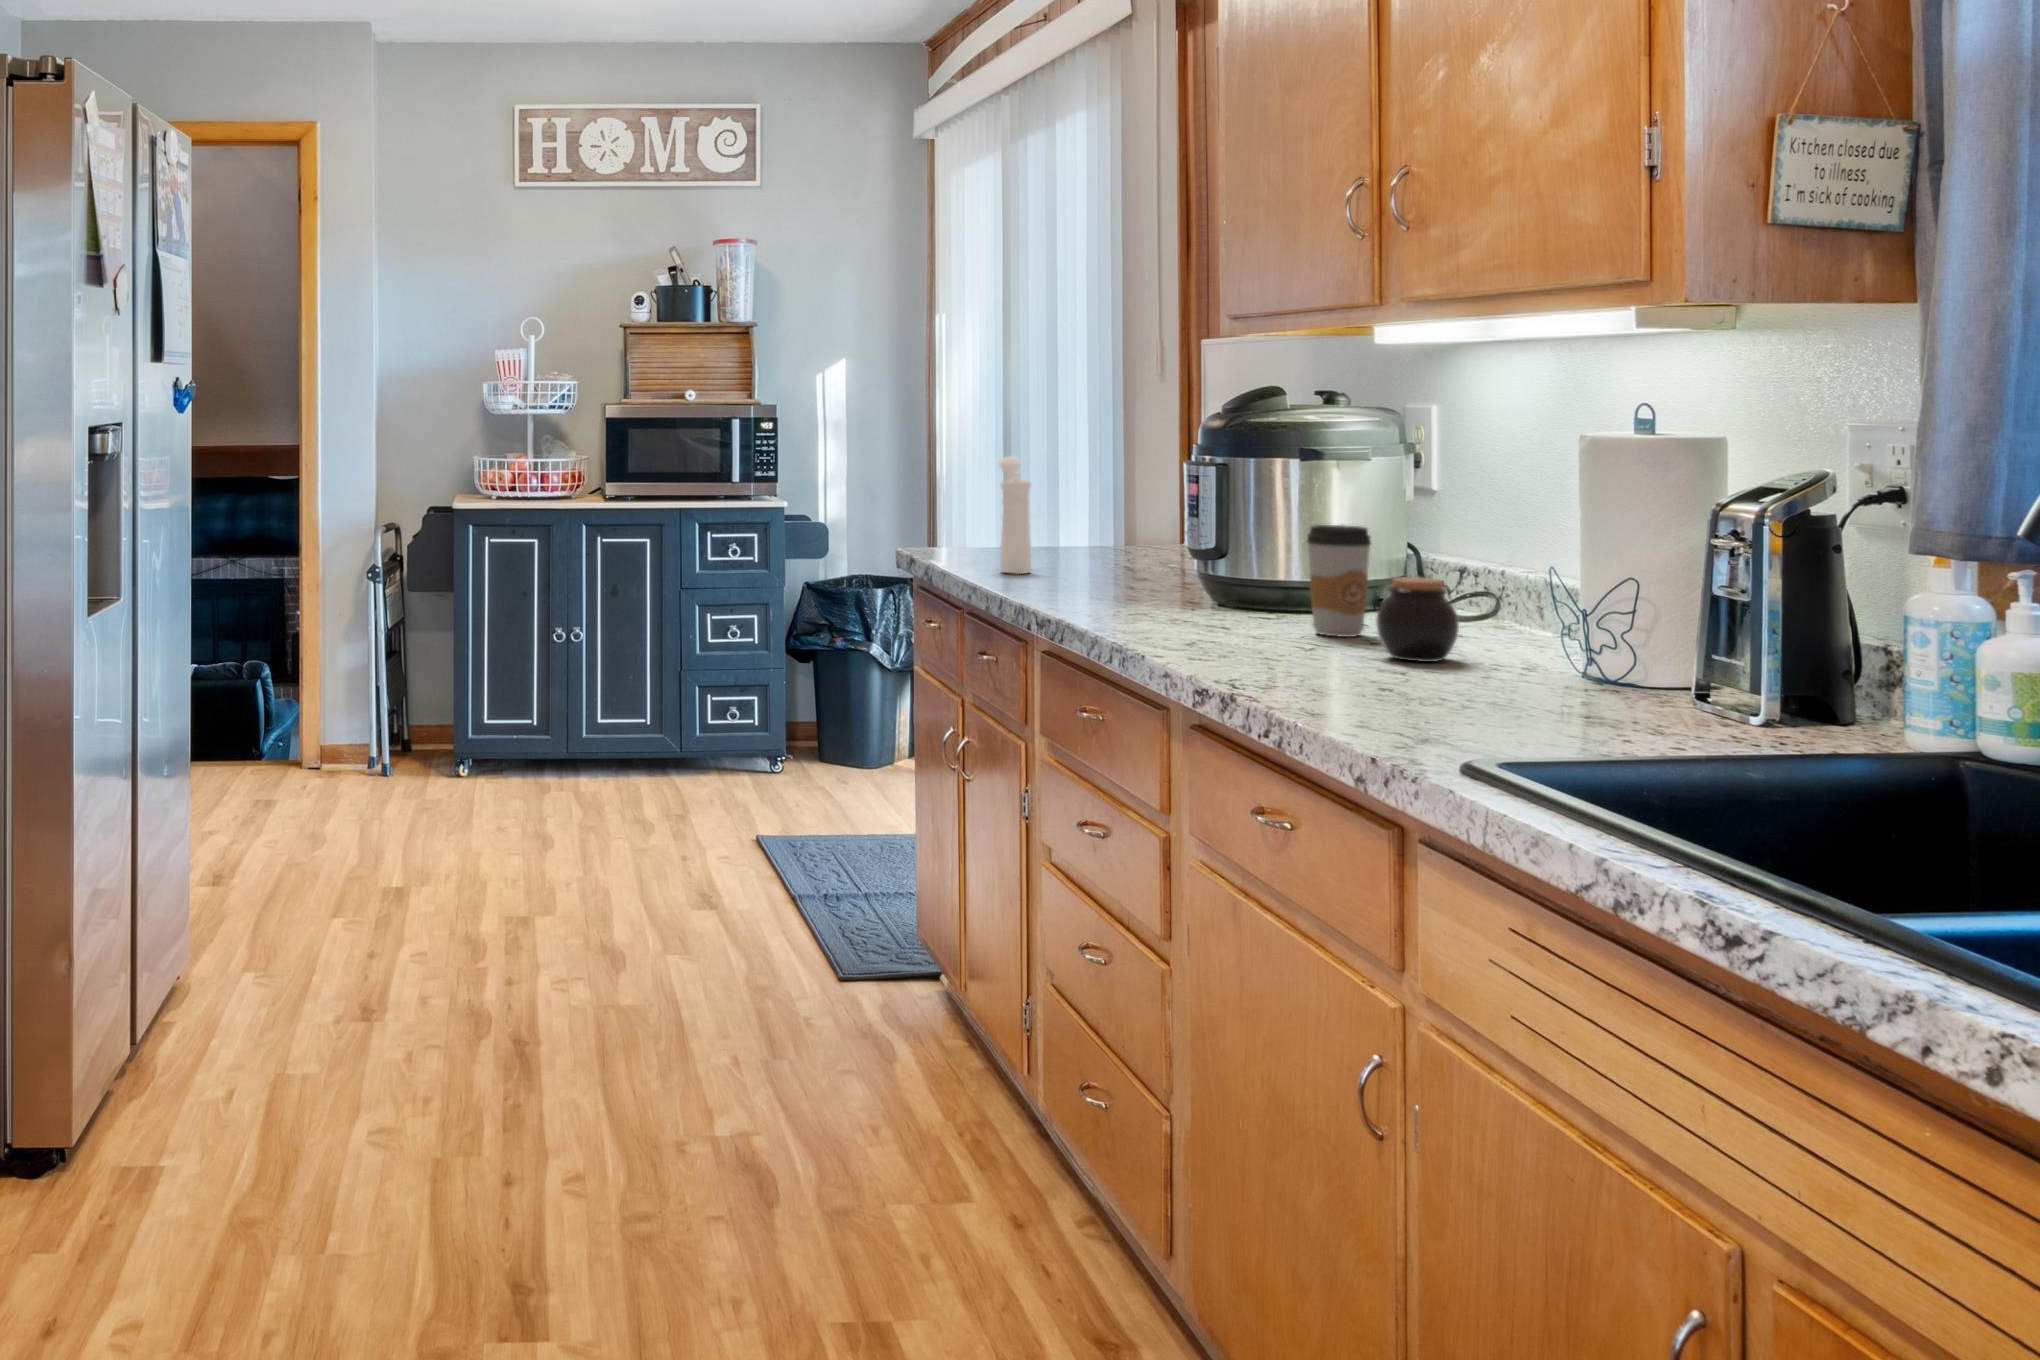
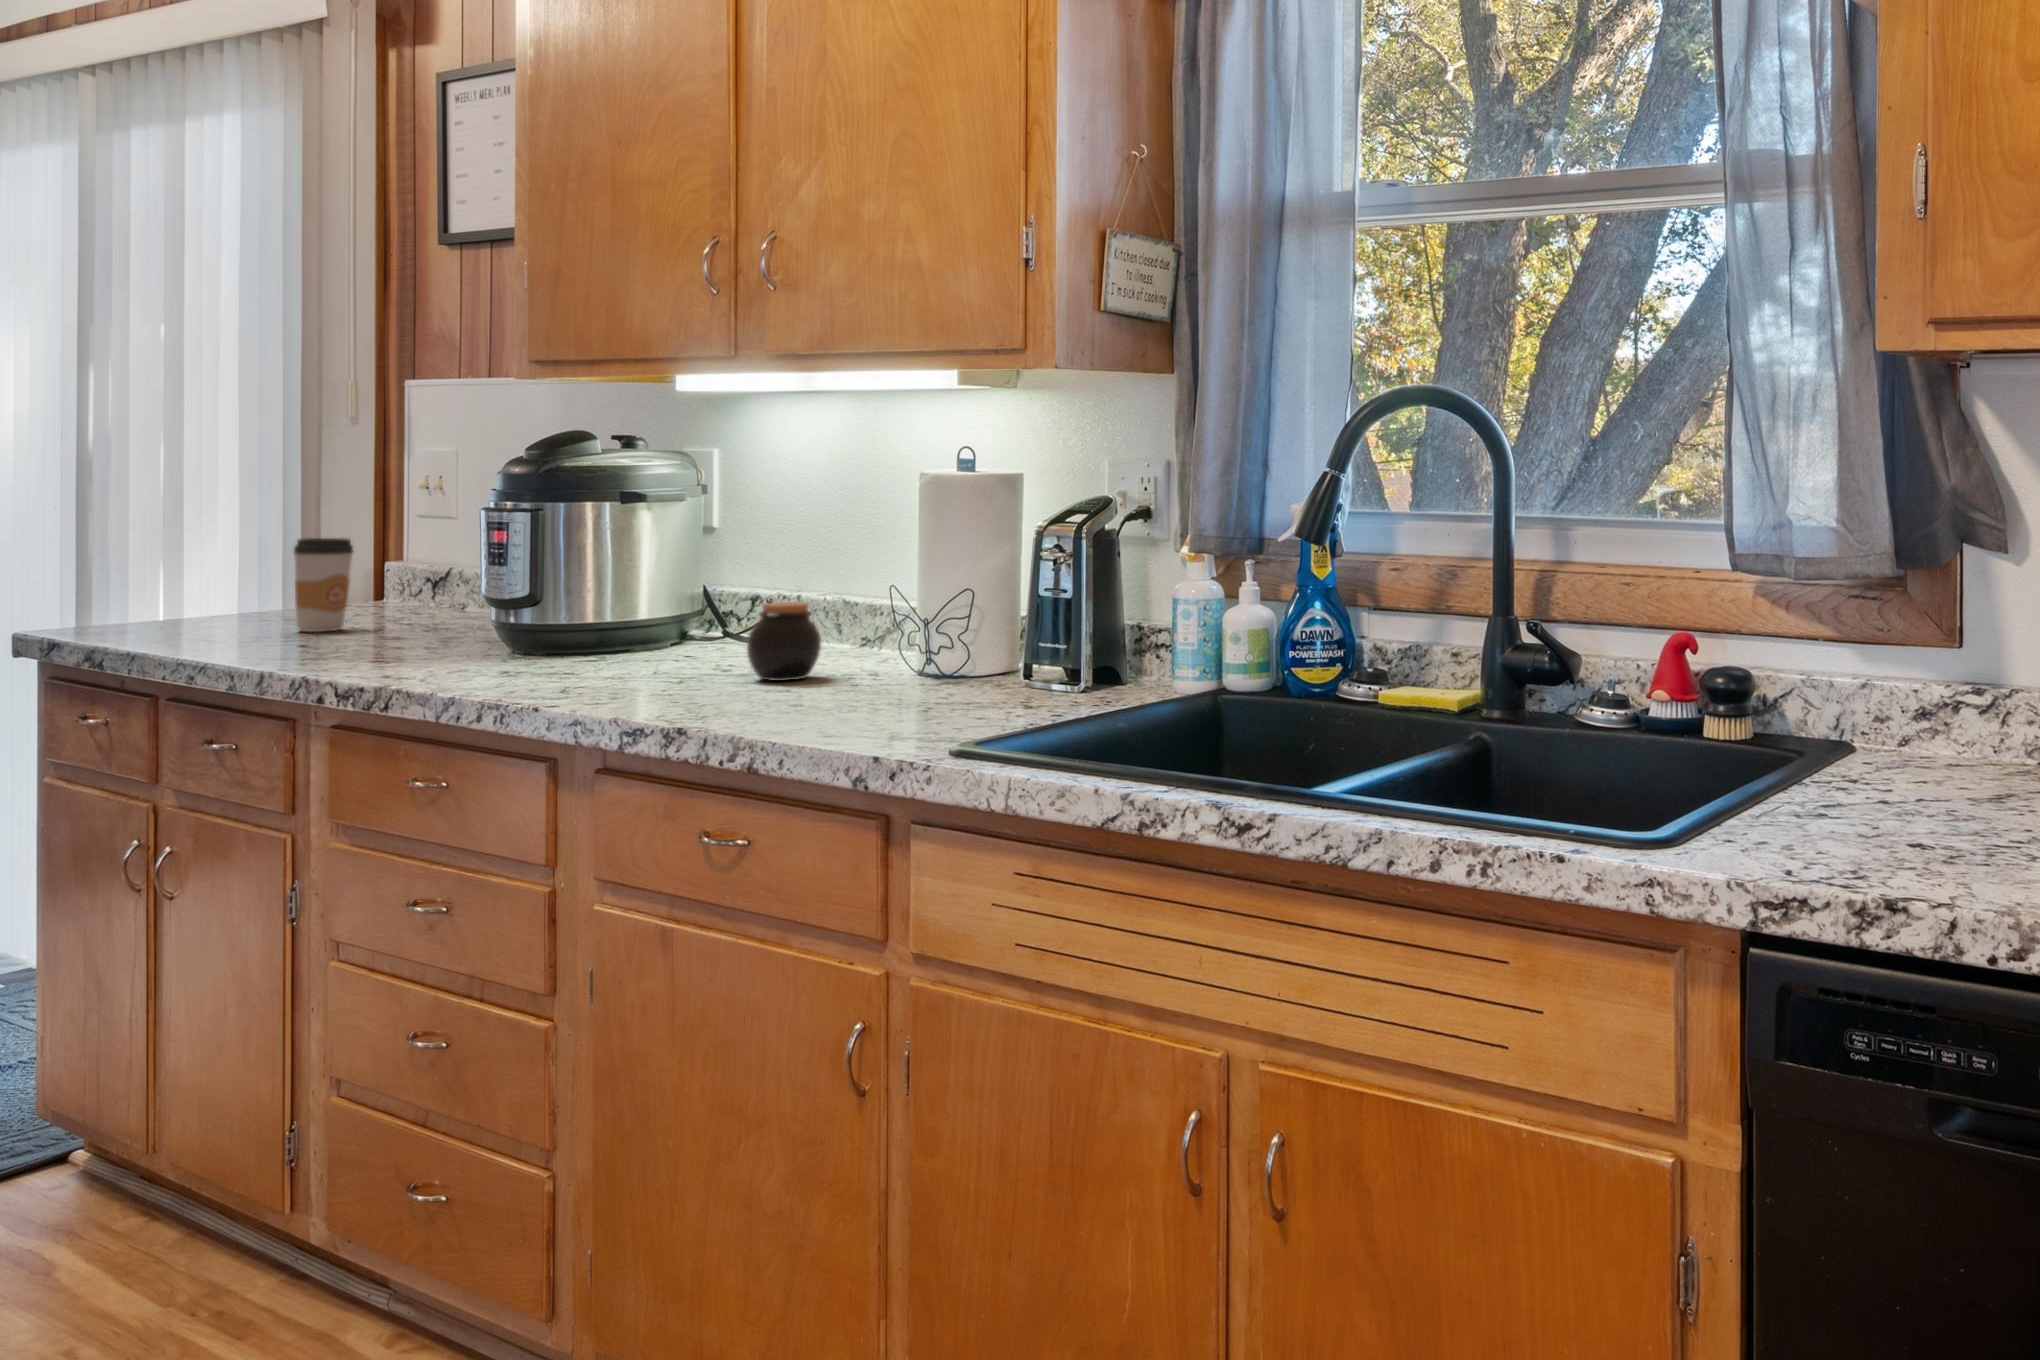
pepper mill: present [999,457,1031,574] -> none [150,497,215,643]
coffee cup: present [1306,525,1371,637] -> present [294,538,353,632]

